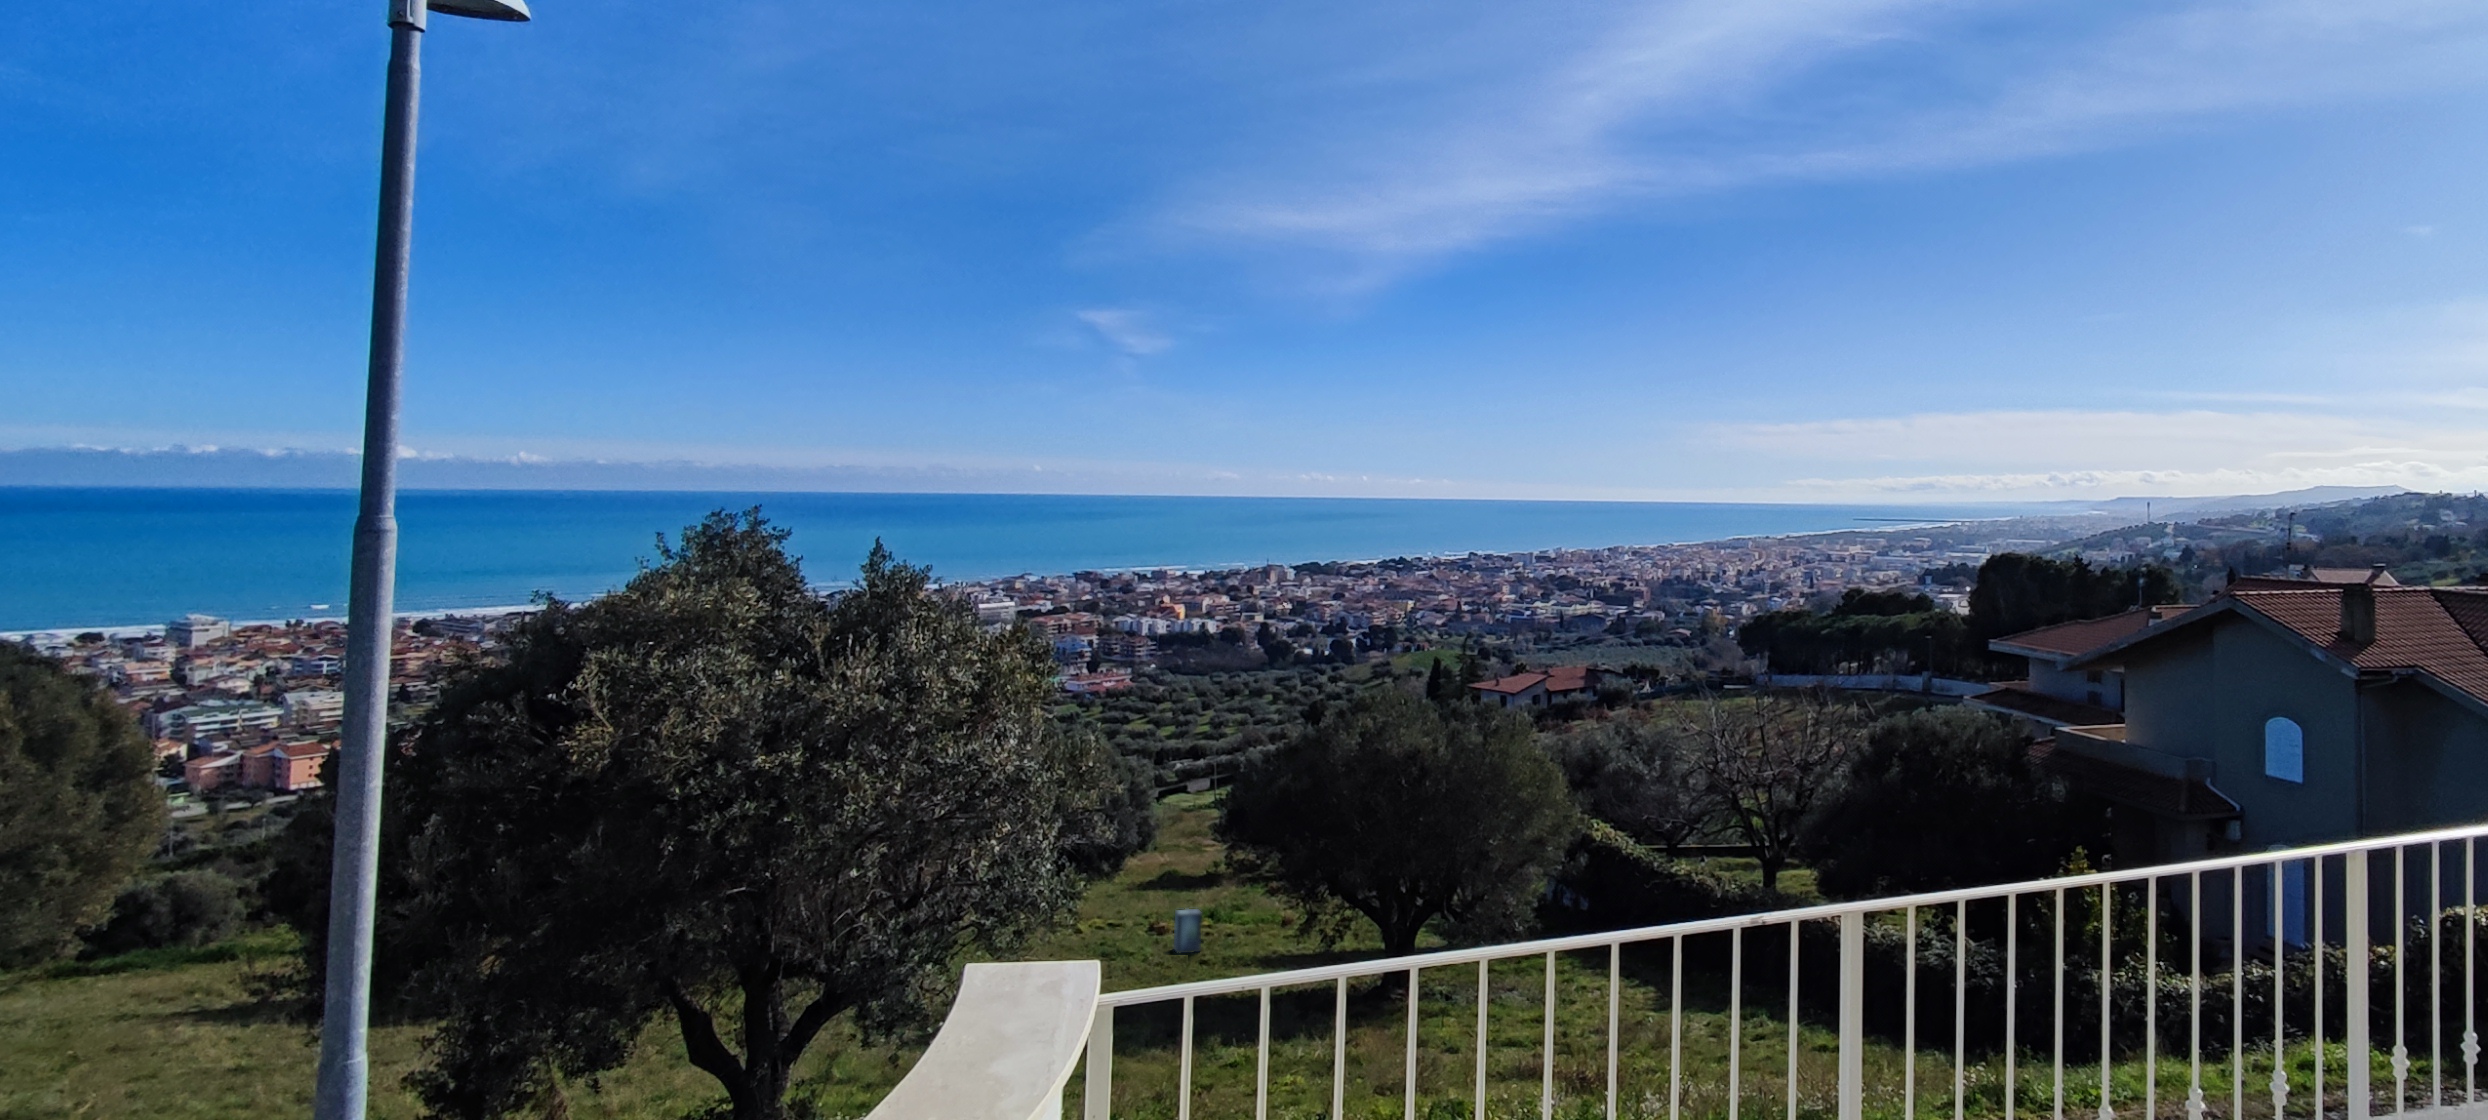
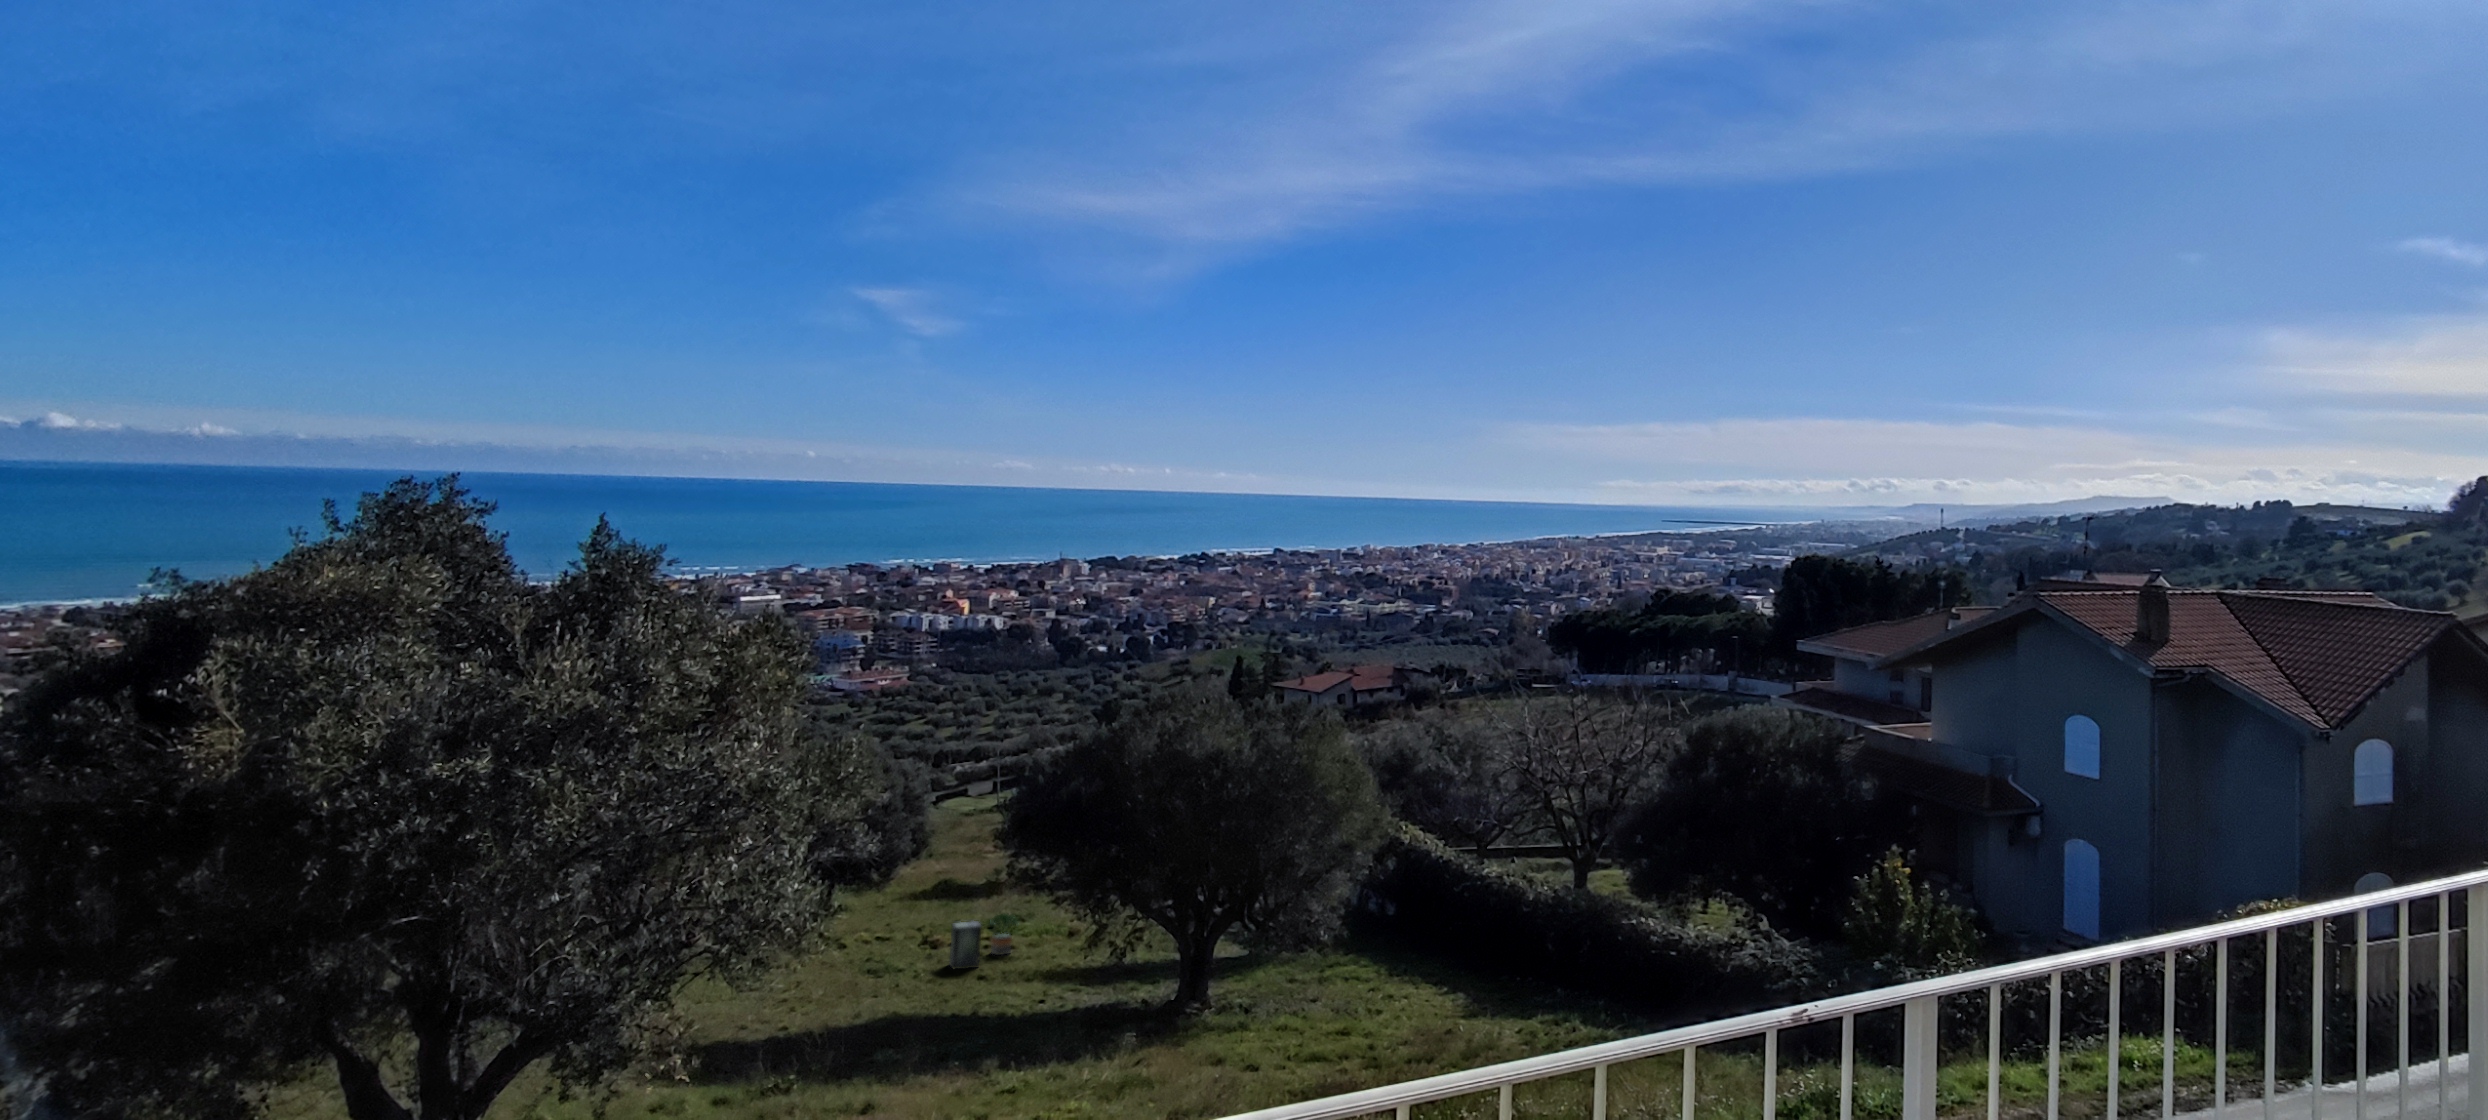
potted tree: none [1208,902,1236,942] -> present [990,914,1019,955]

